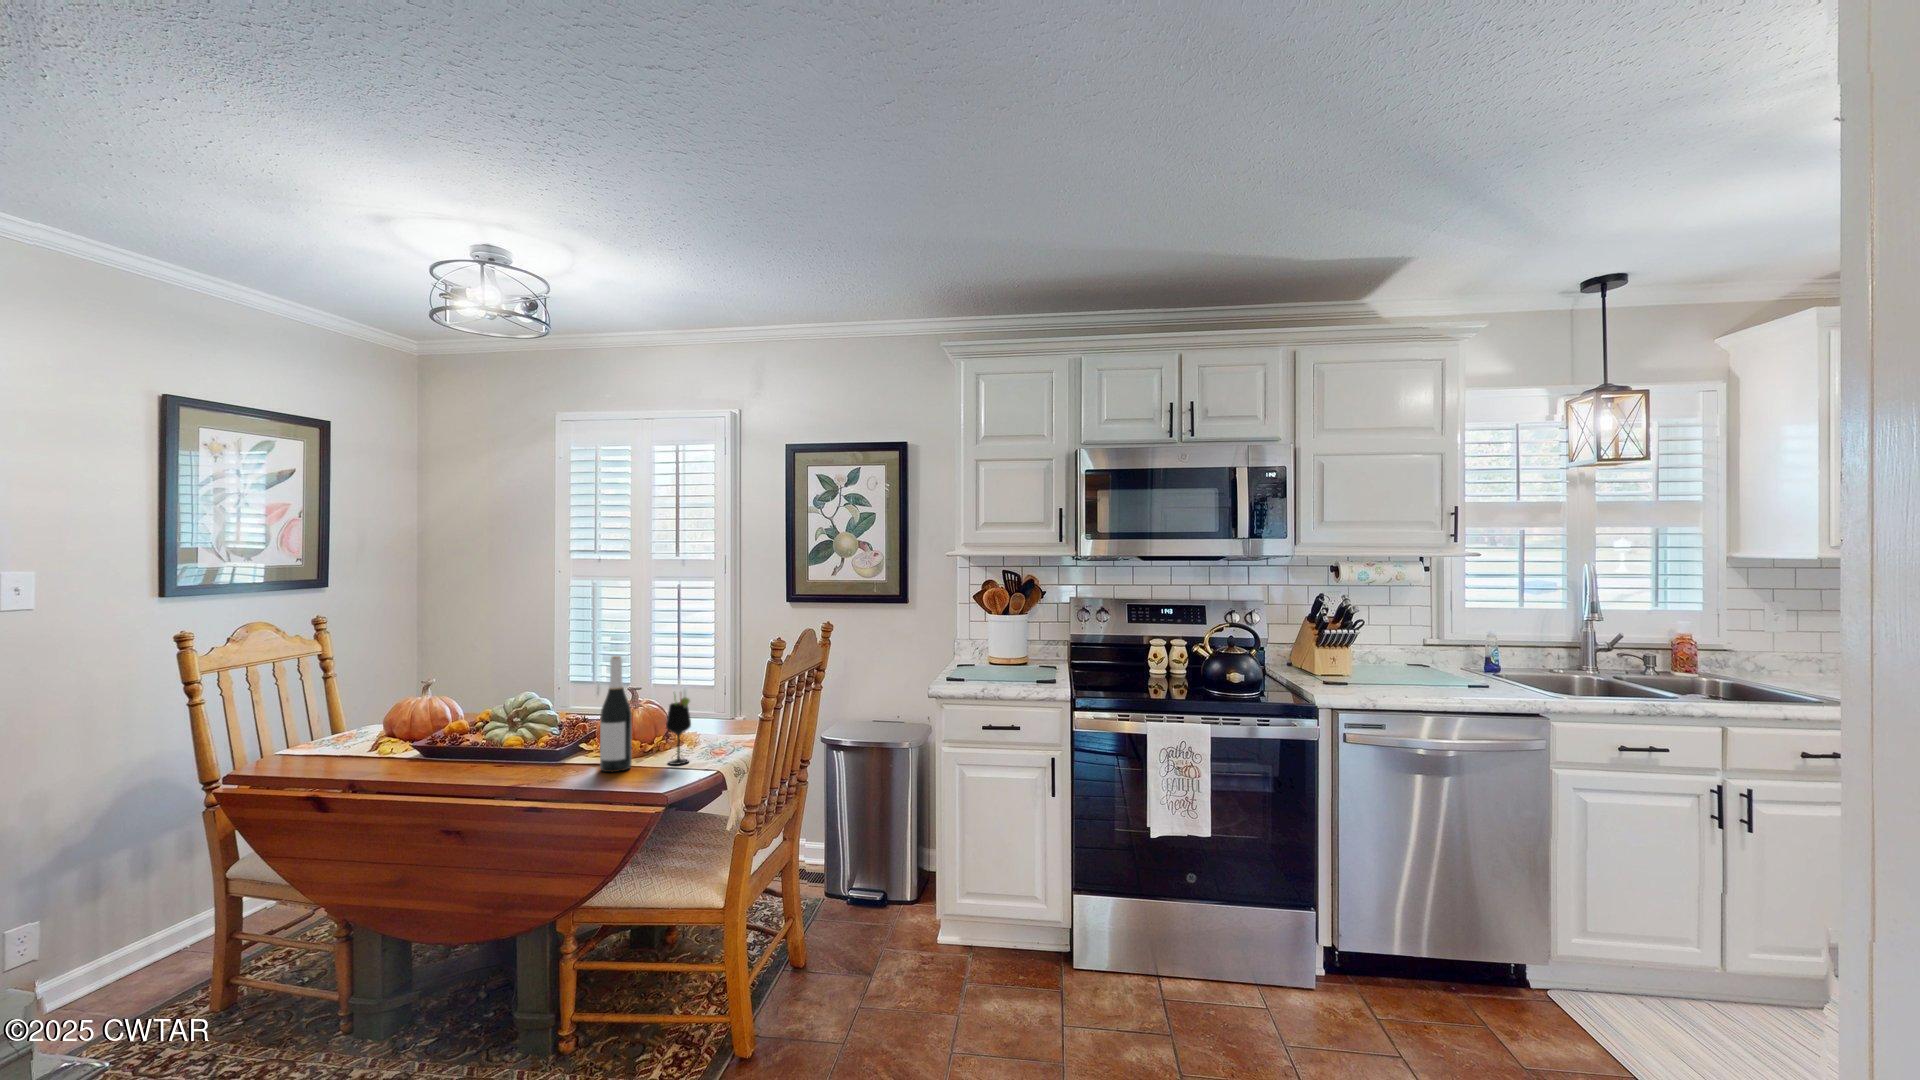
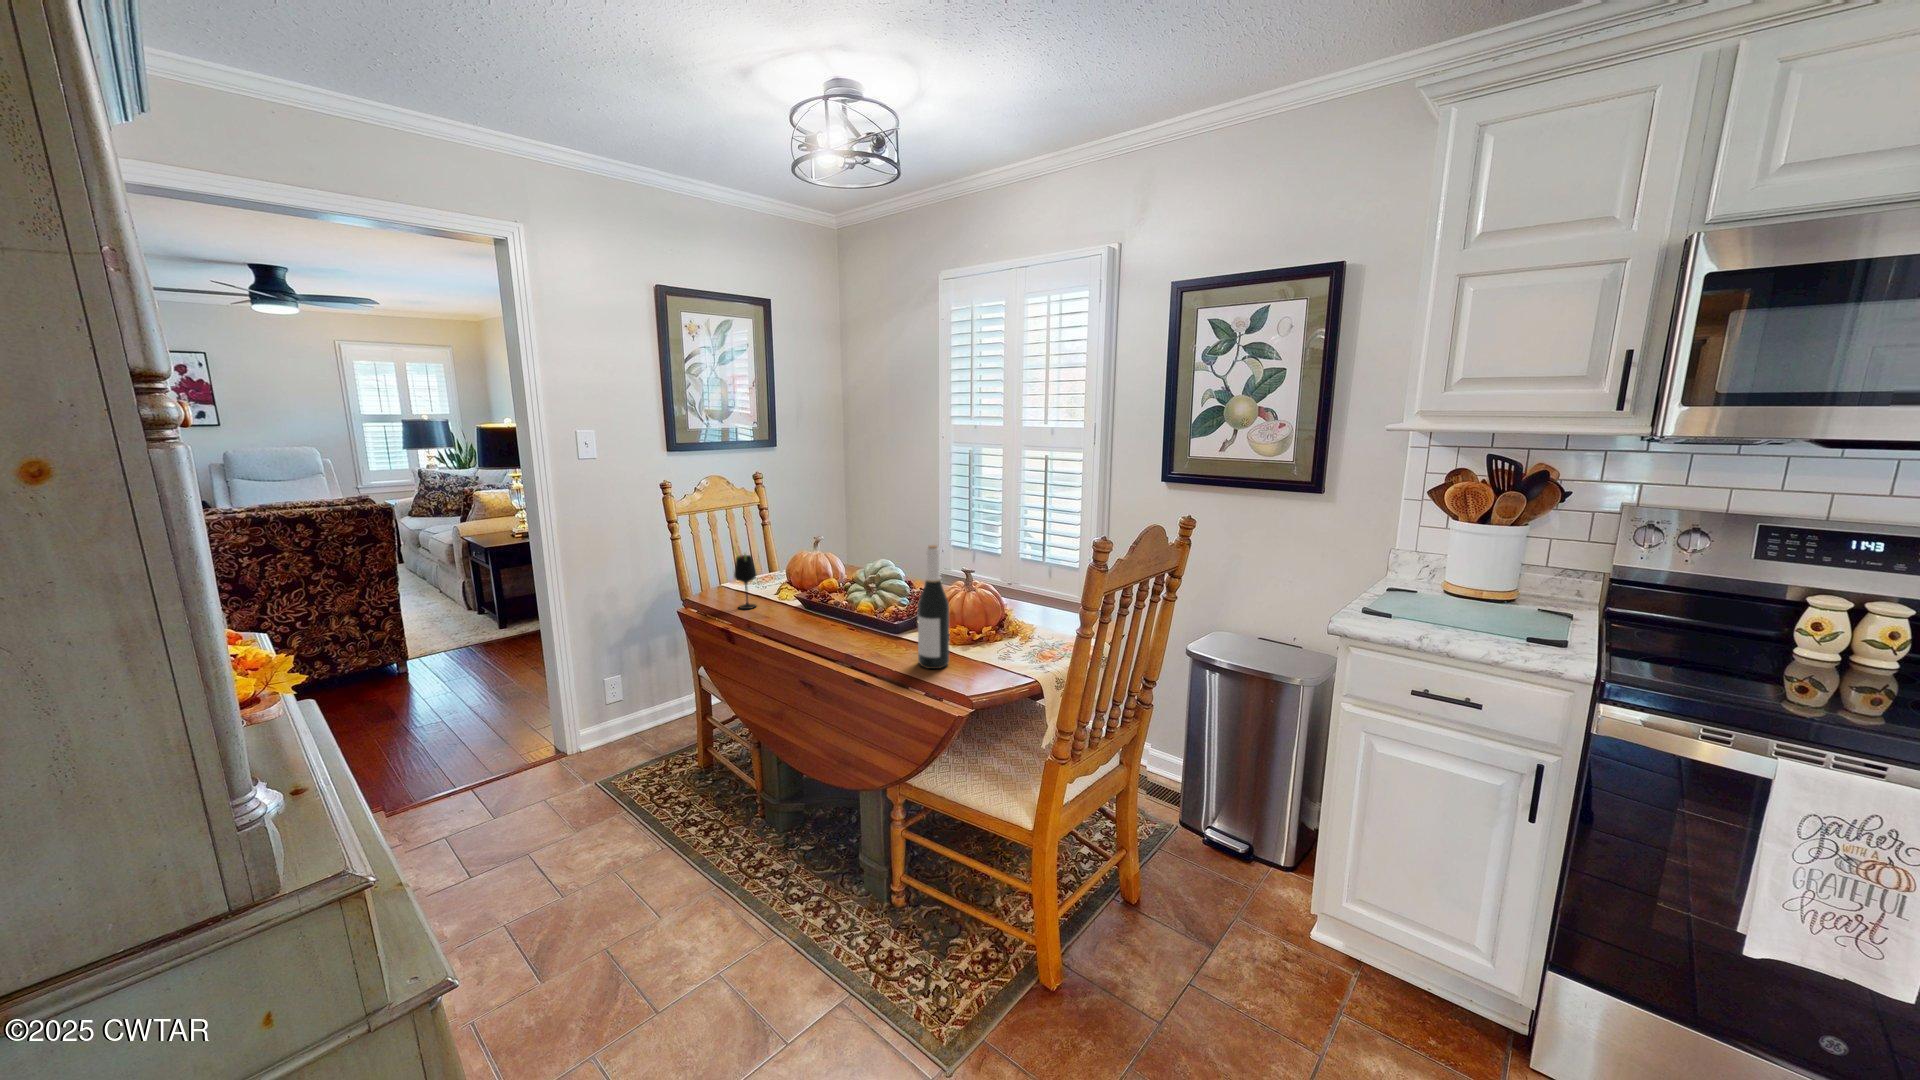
wine glass: present [666,697,691,765] -> present [734,553,756,609]

